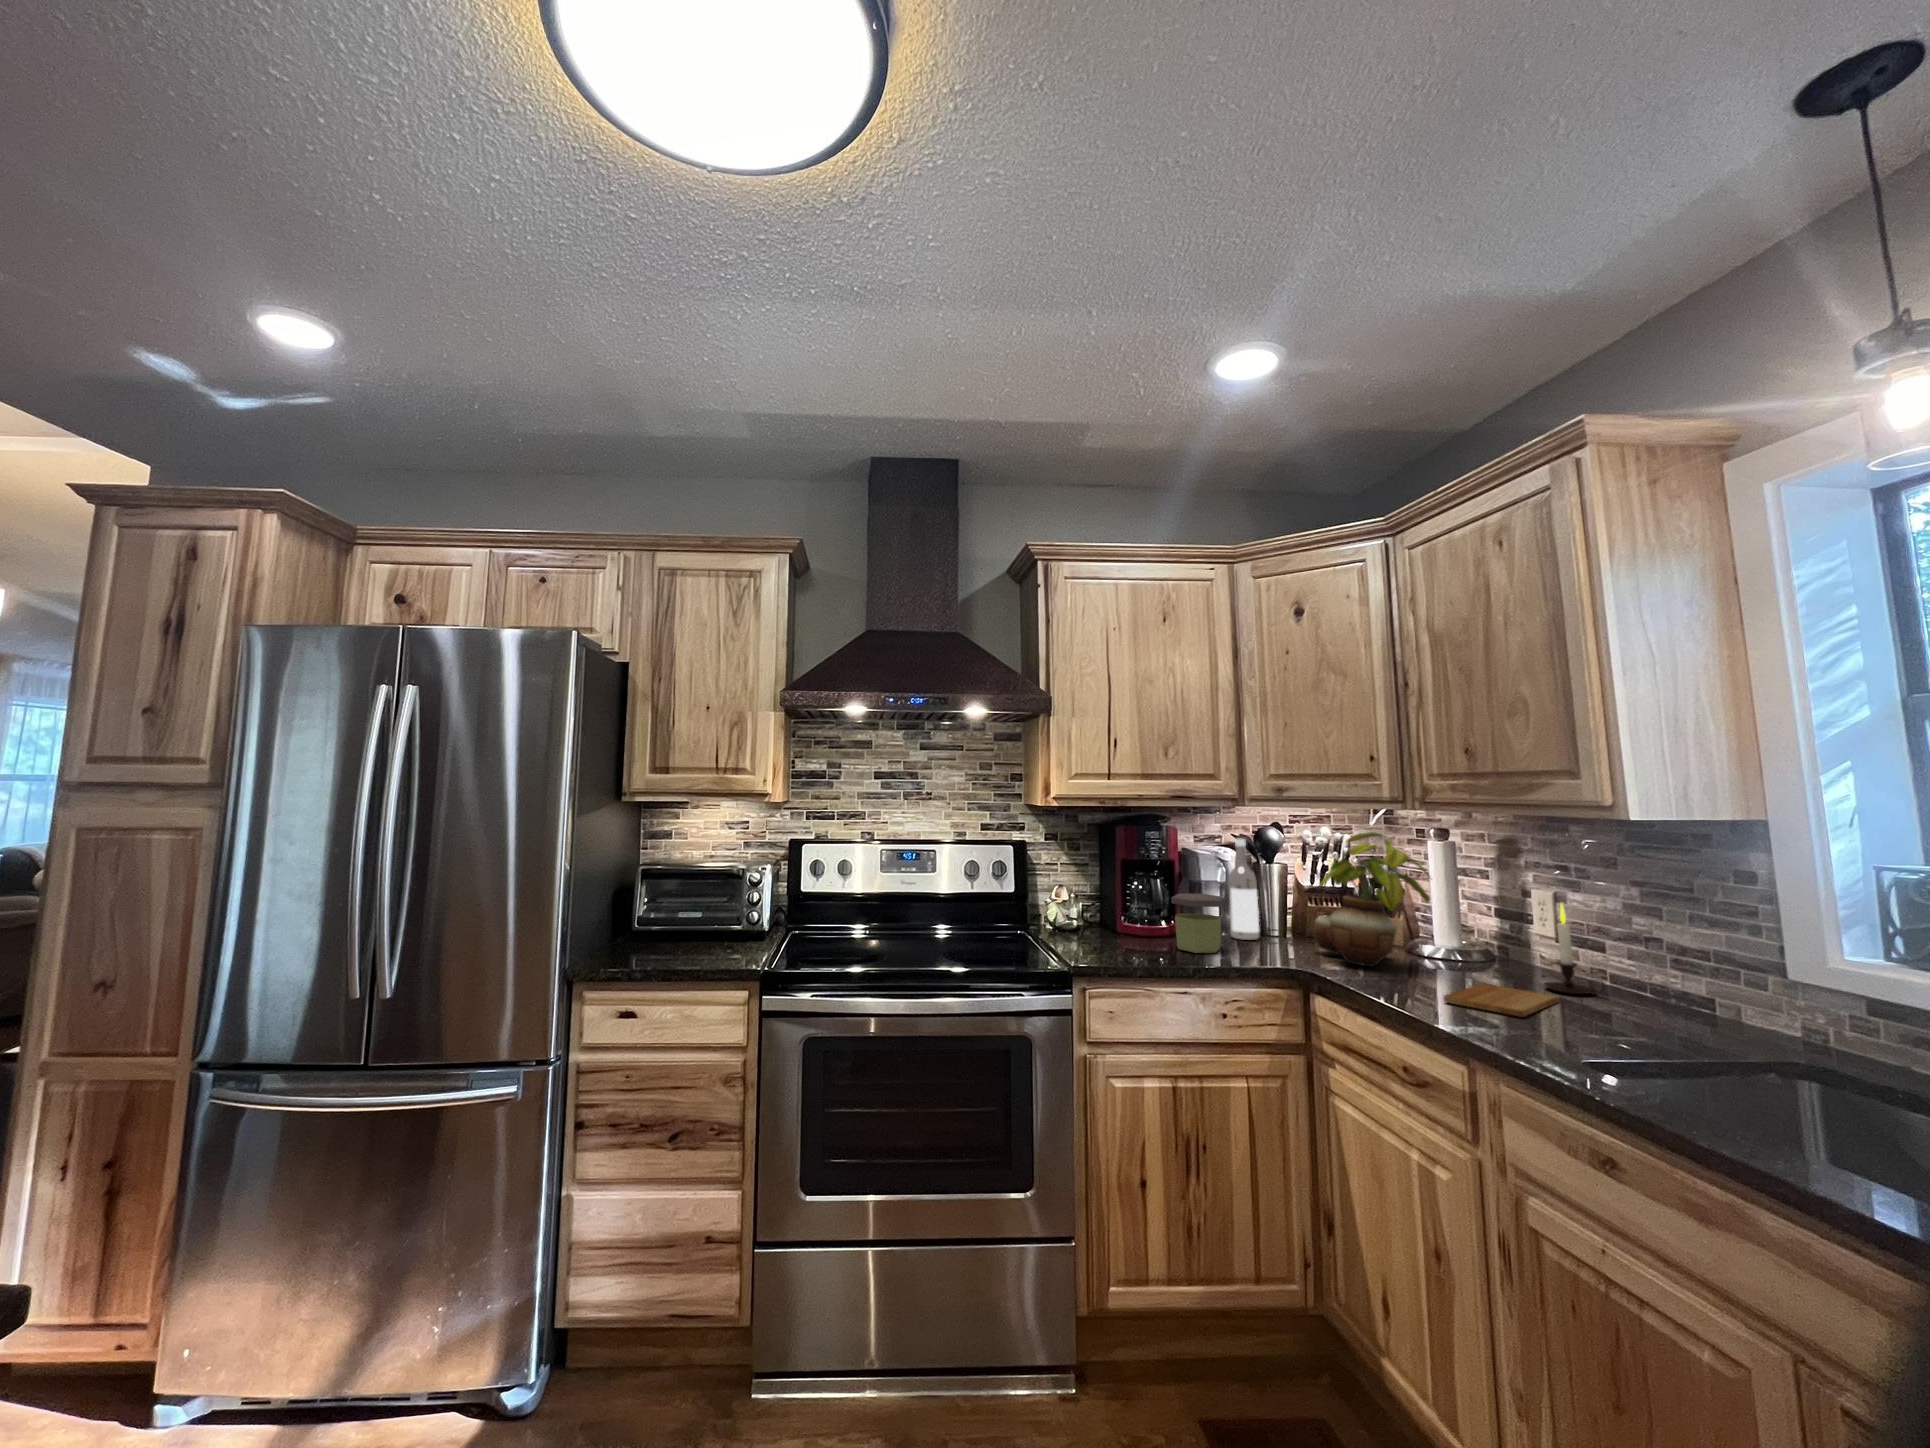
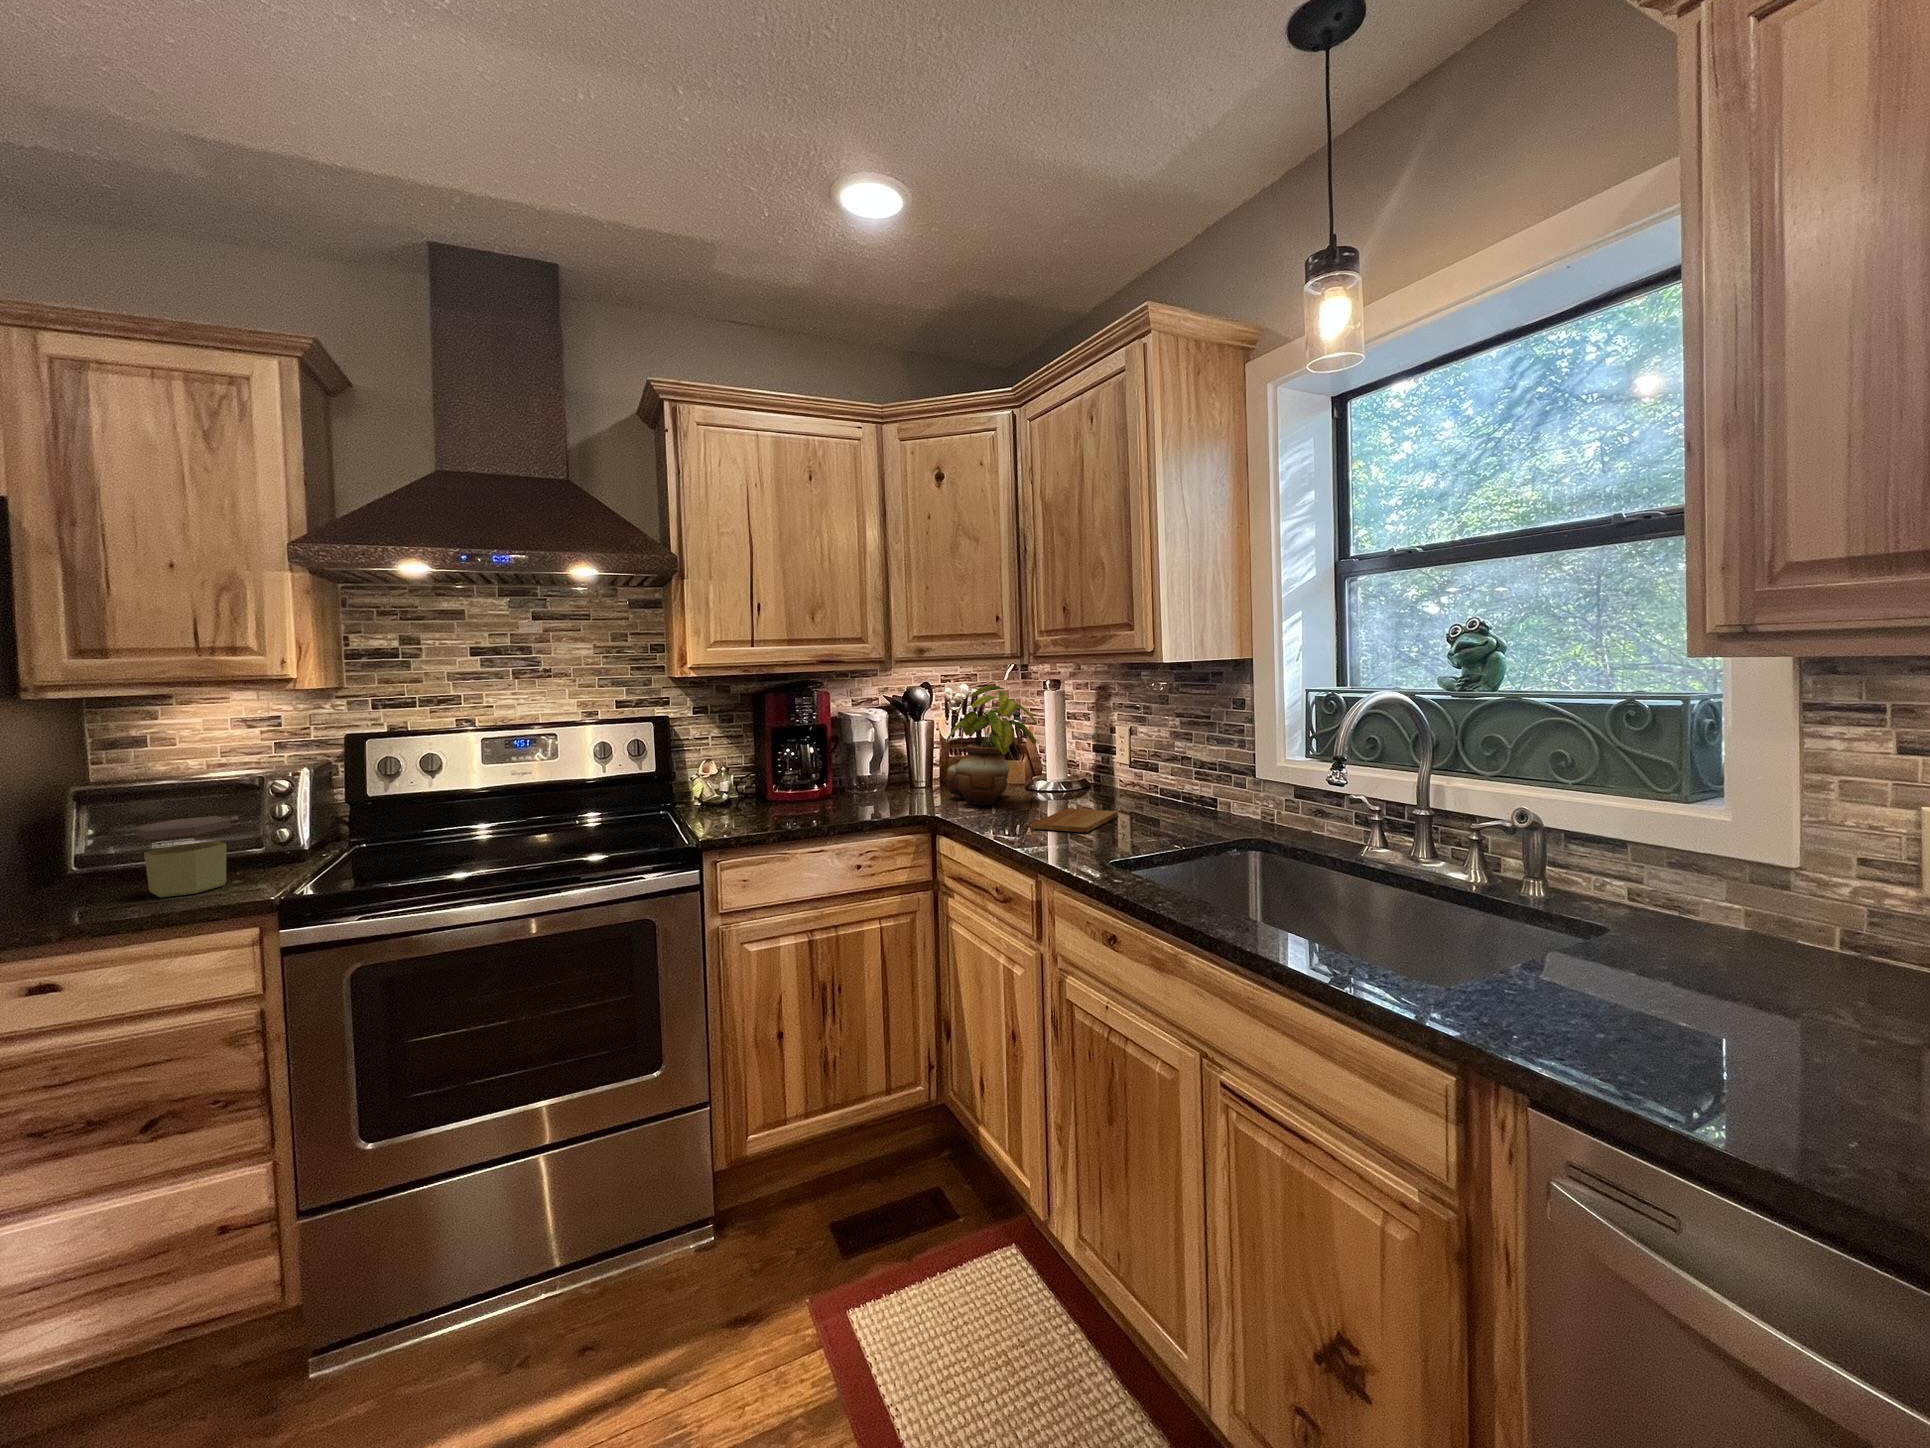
wine bottle: present [1228,839,1259,940] -> none [876,699,904,794]
jar: present [1171,893,1223,953] -> present [137,816,231,898]
candle: present [1545,904,1605,994] -> none [1112,734,1152,808]

